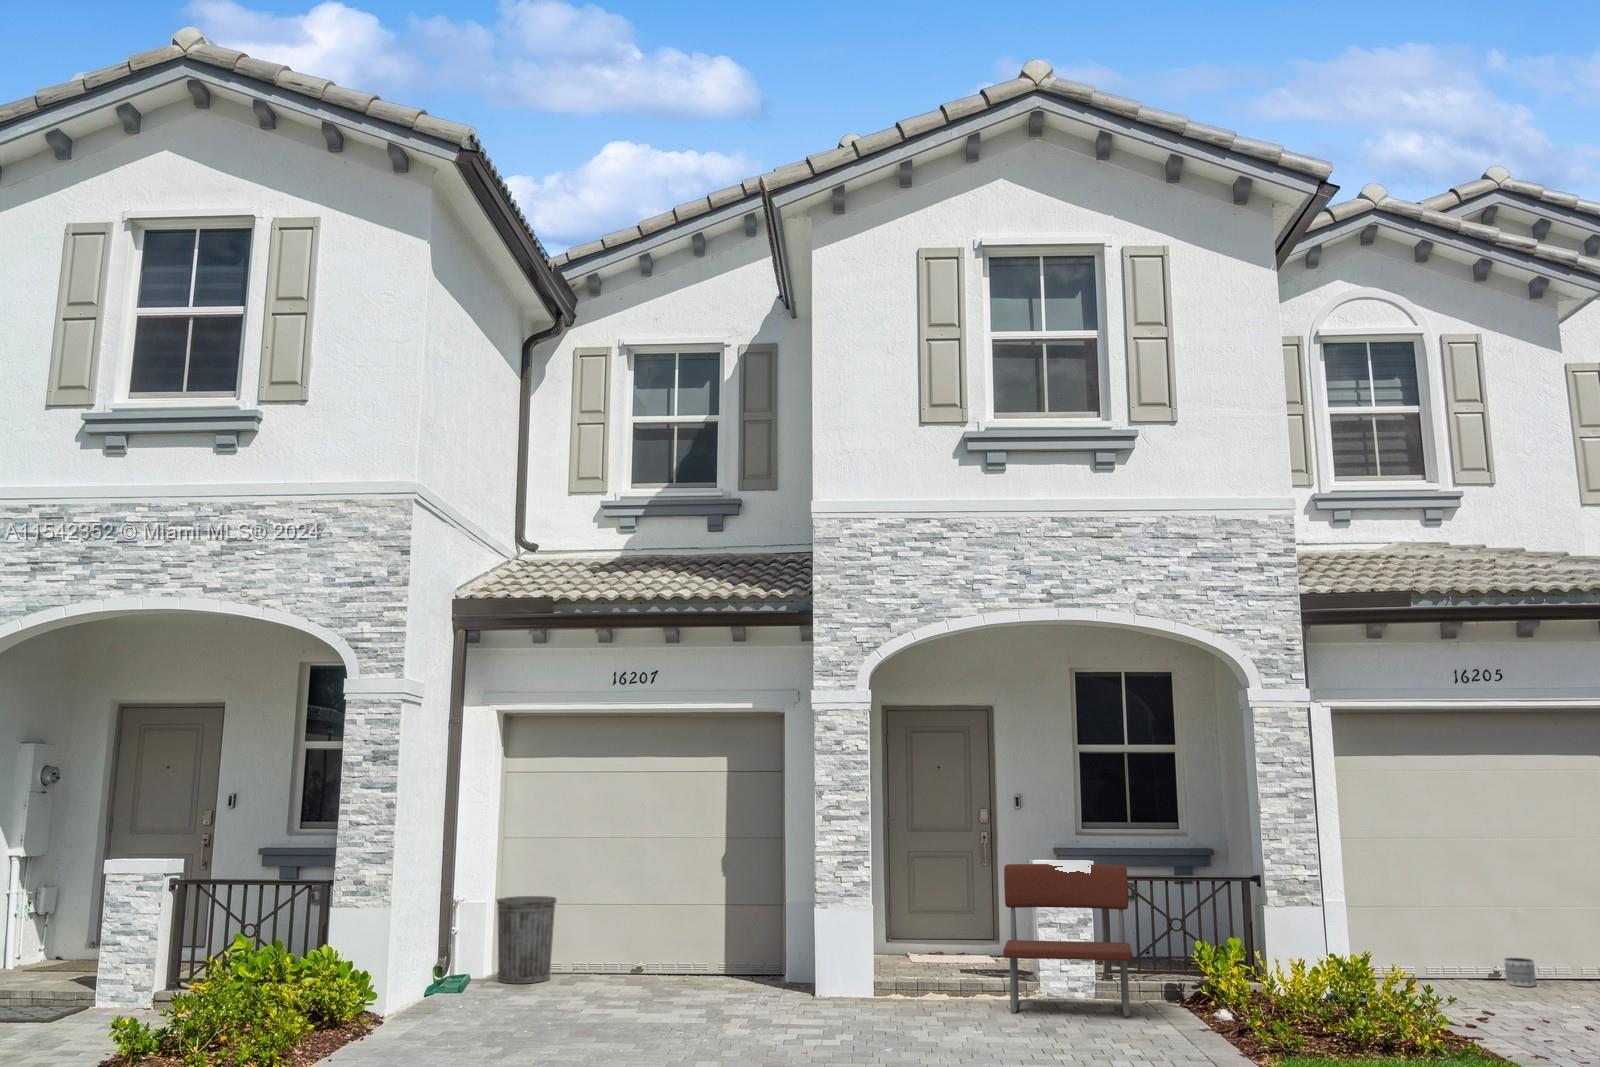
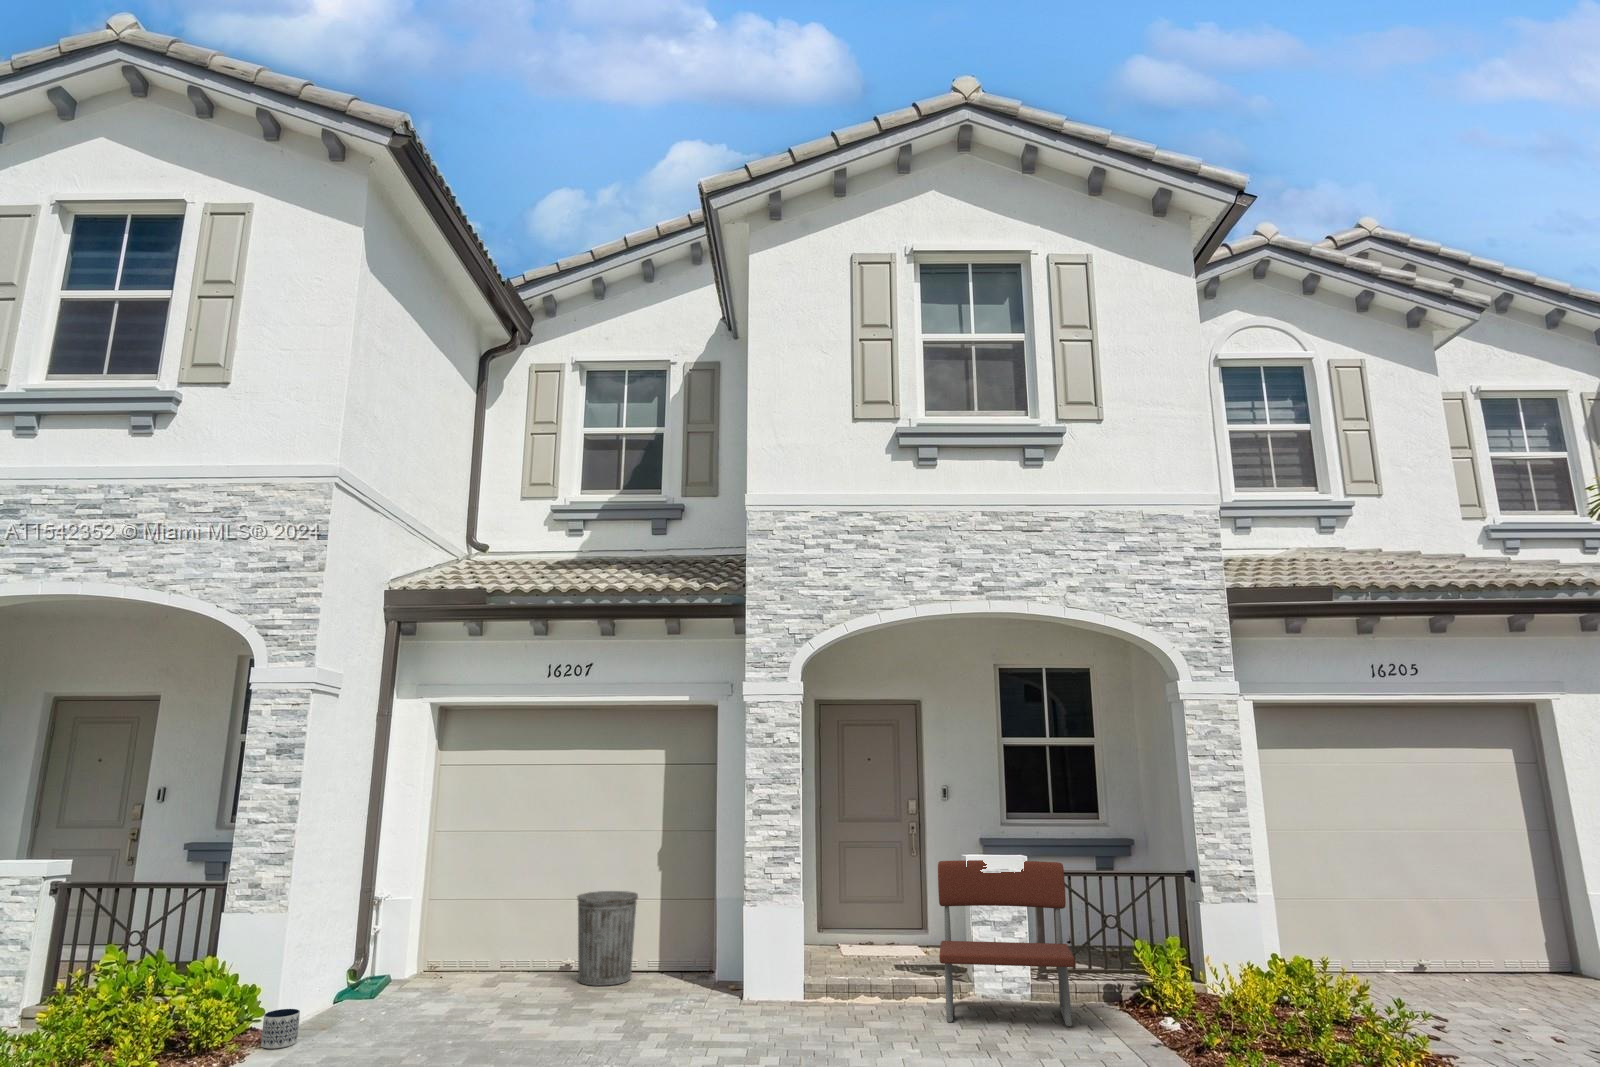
trash can: present [497,896,556,983] -> present [577,891,638,985]
planter: present [1504,958,1536,987] -> present [261,1009,300,1049]

